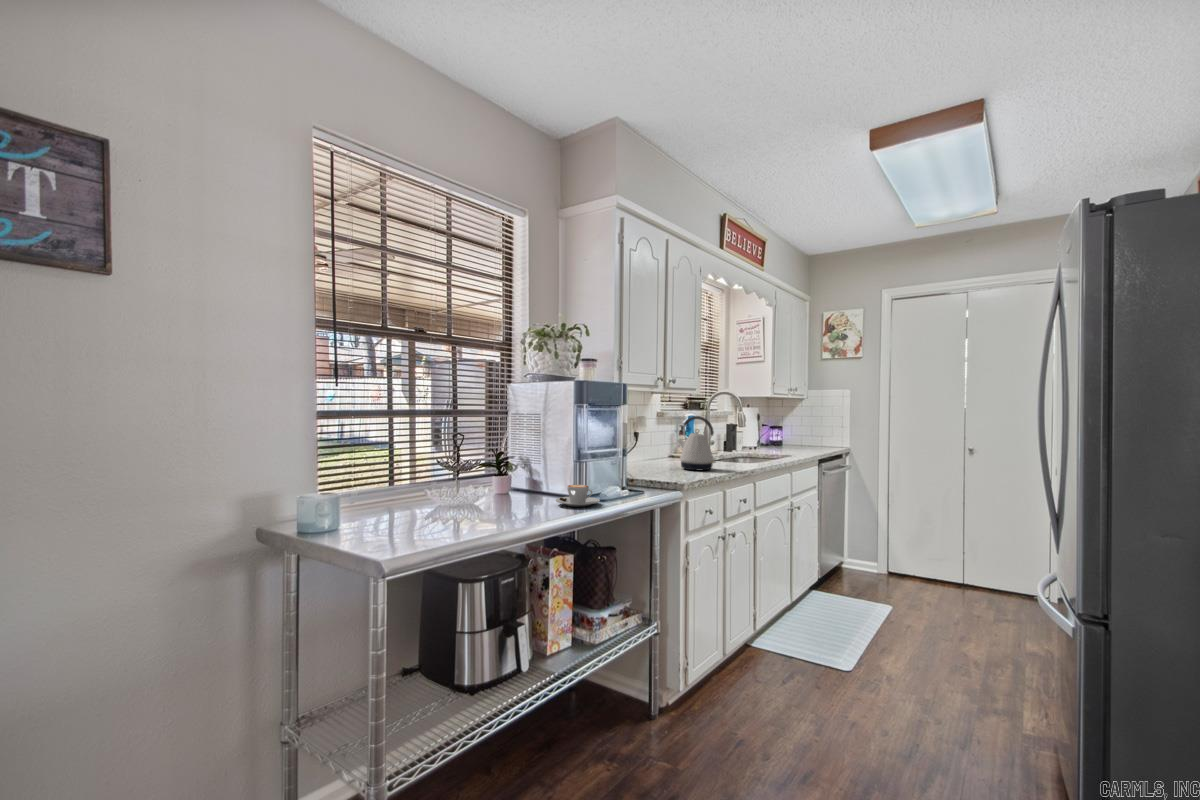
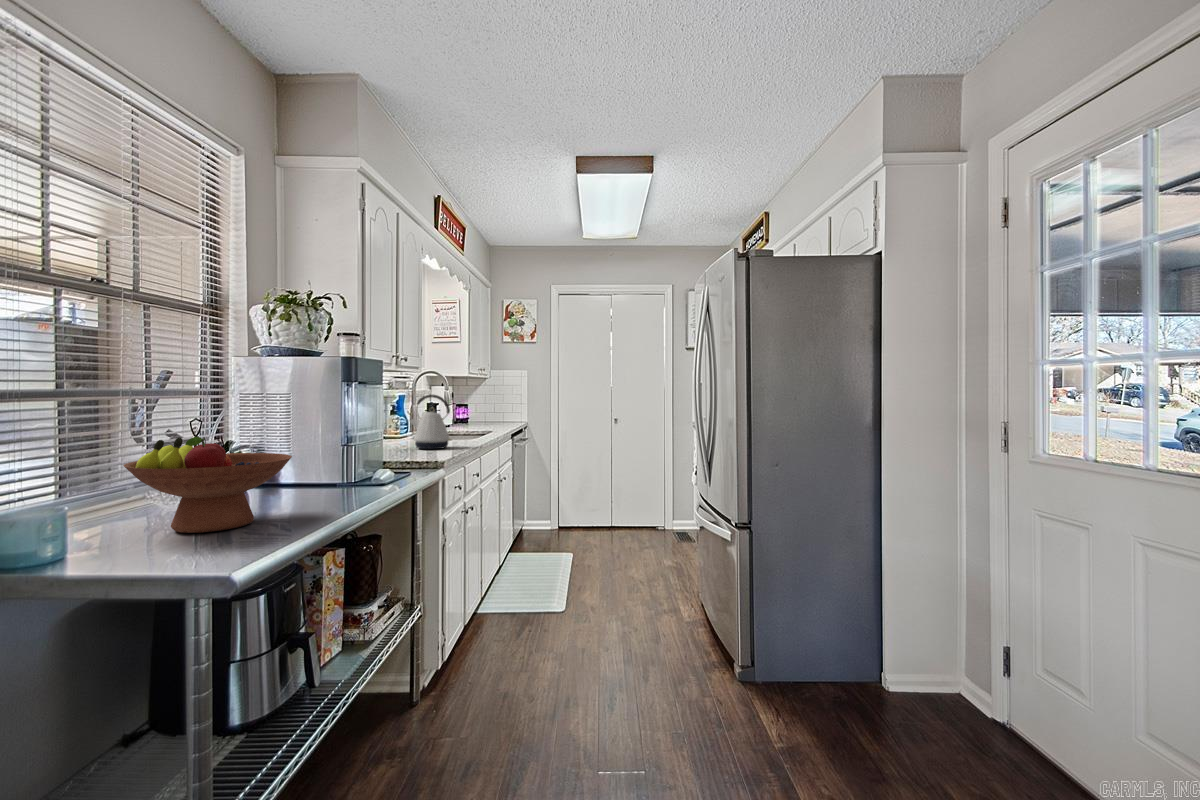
fruit bowl: none [391,449,504,524] -> present [123,437,292,533]
coffee cup: present [556,485,600,506] -> none [326,470,379,493]

